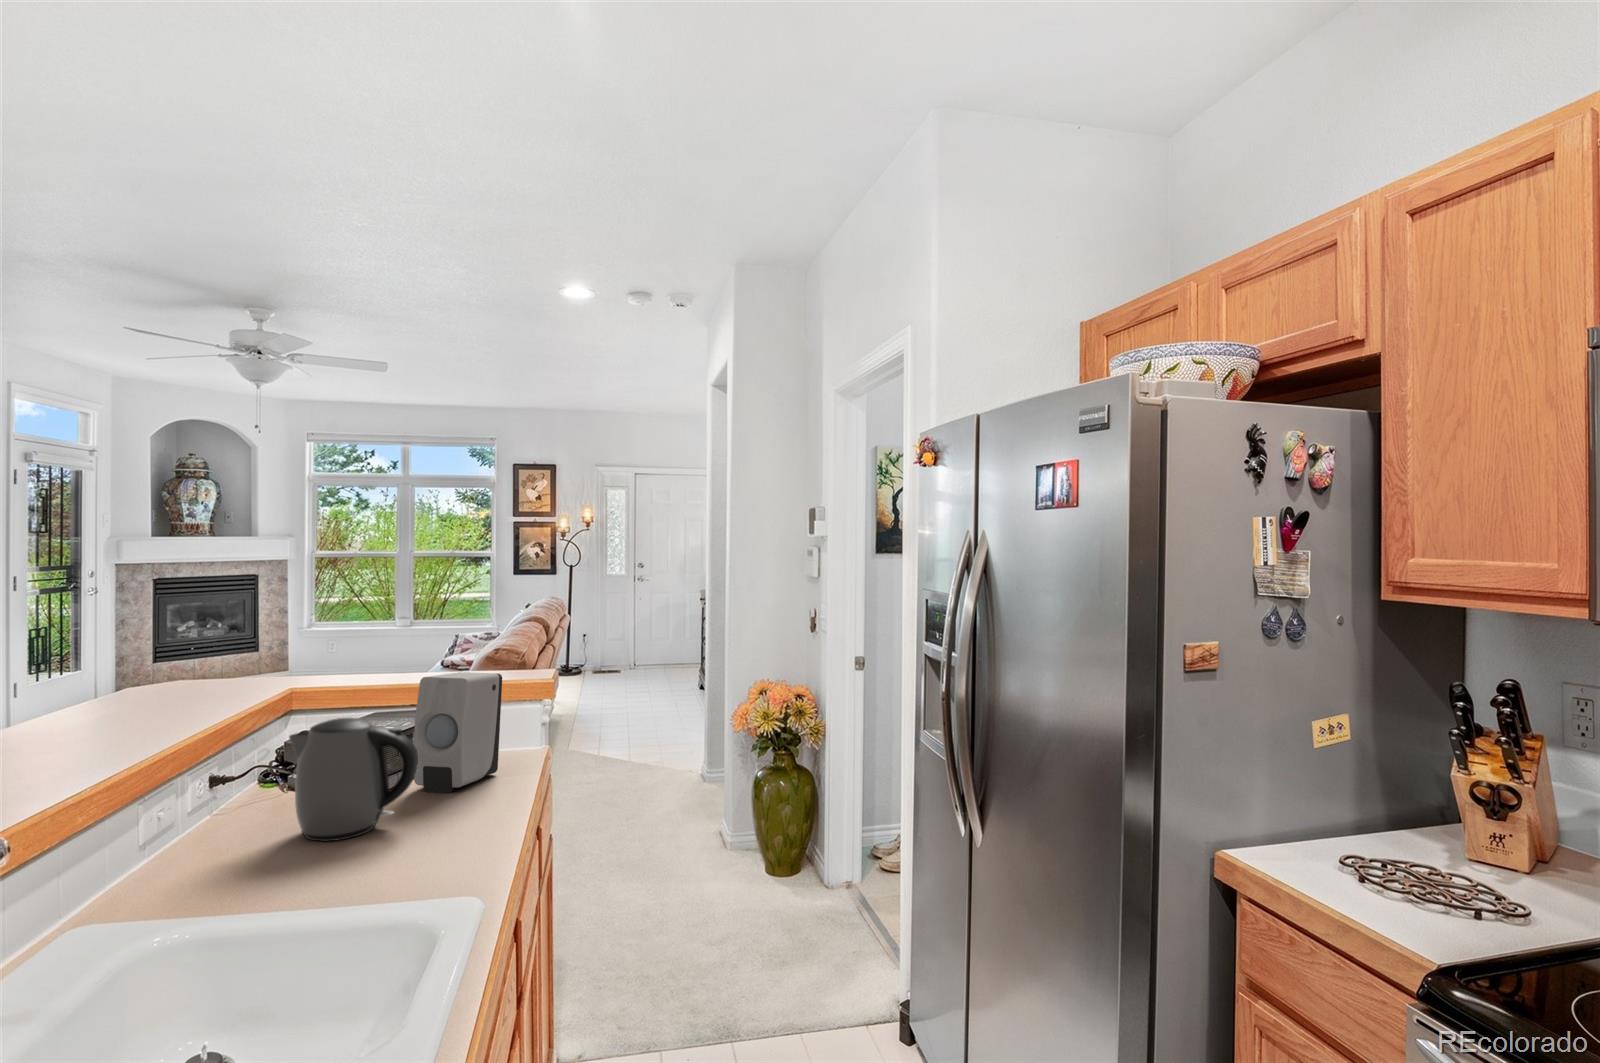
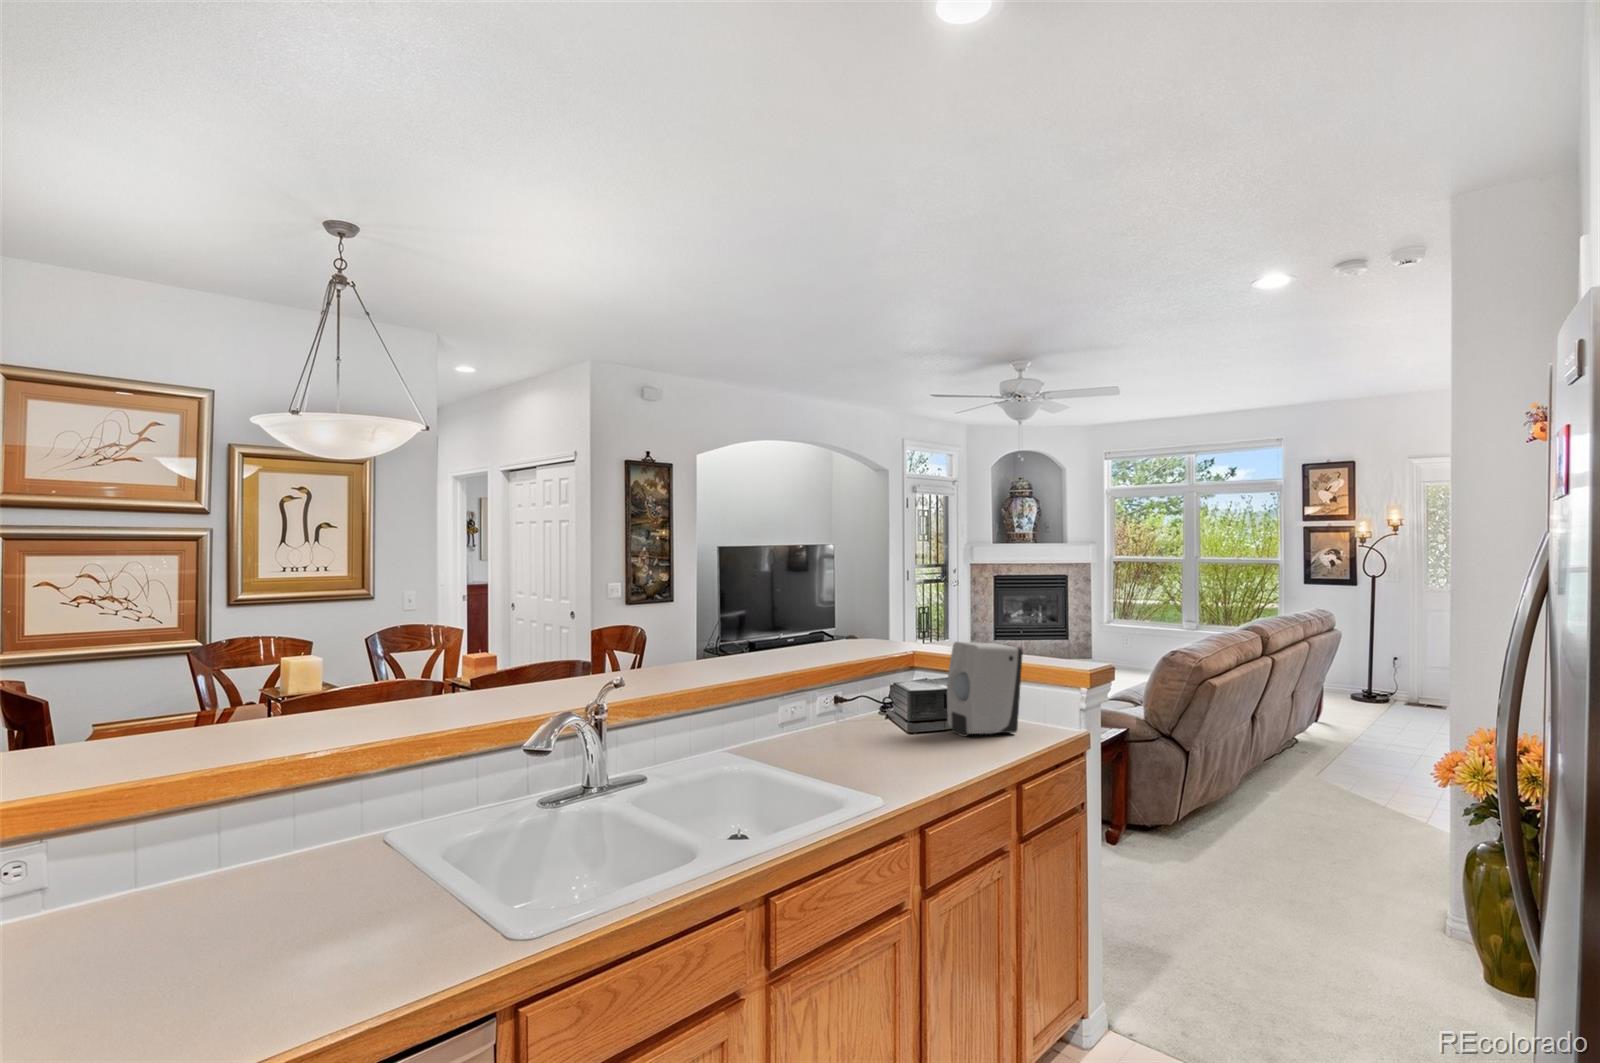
kettle: present [289,718,418,842] -> none [843,659,916,744]

